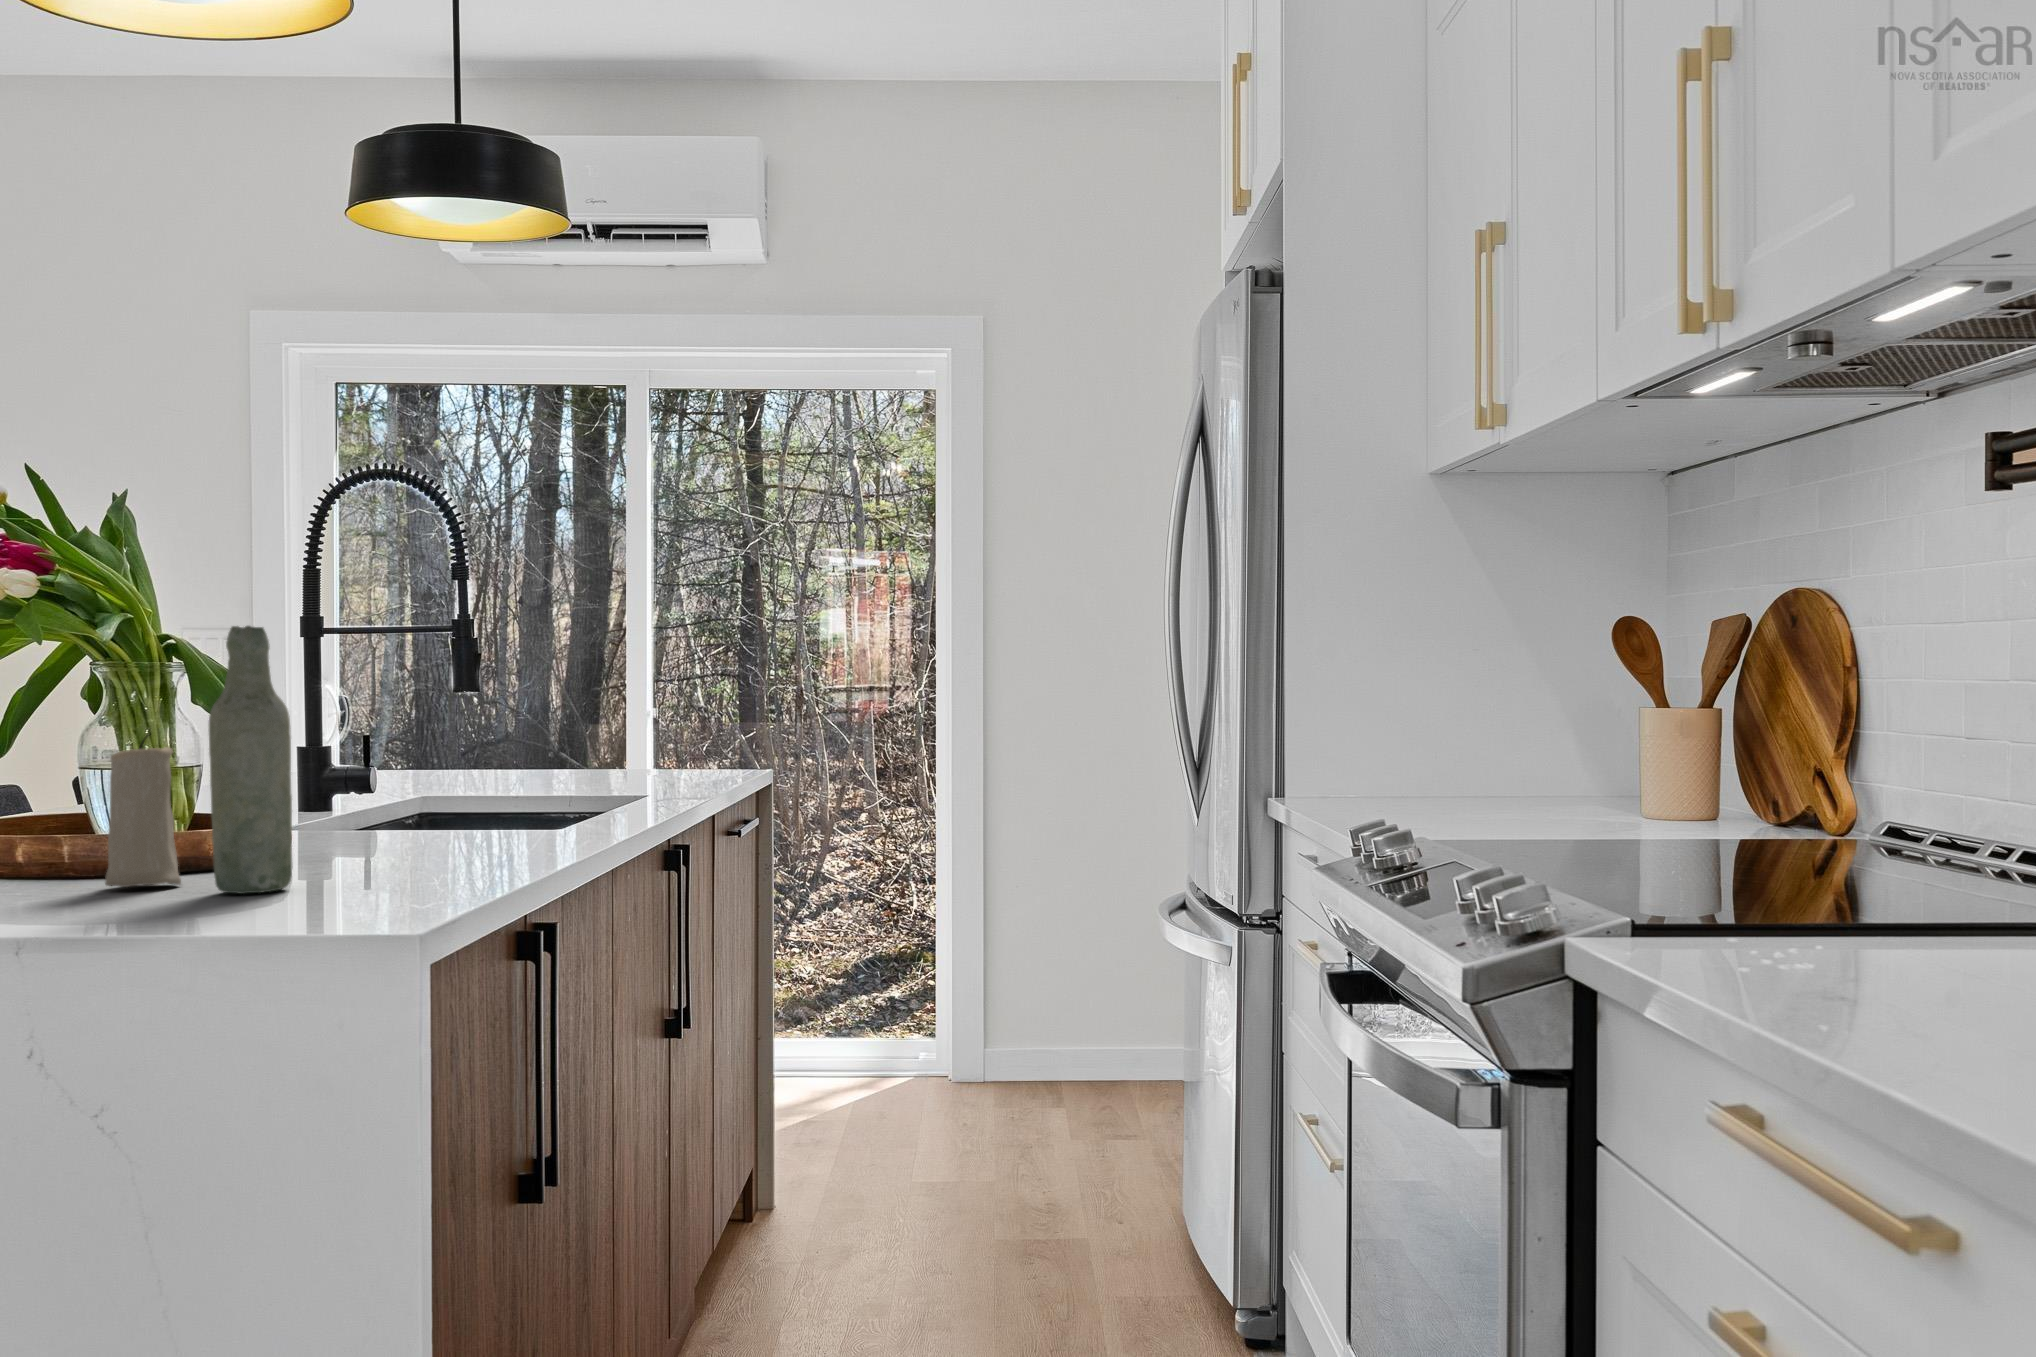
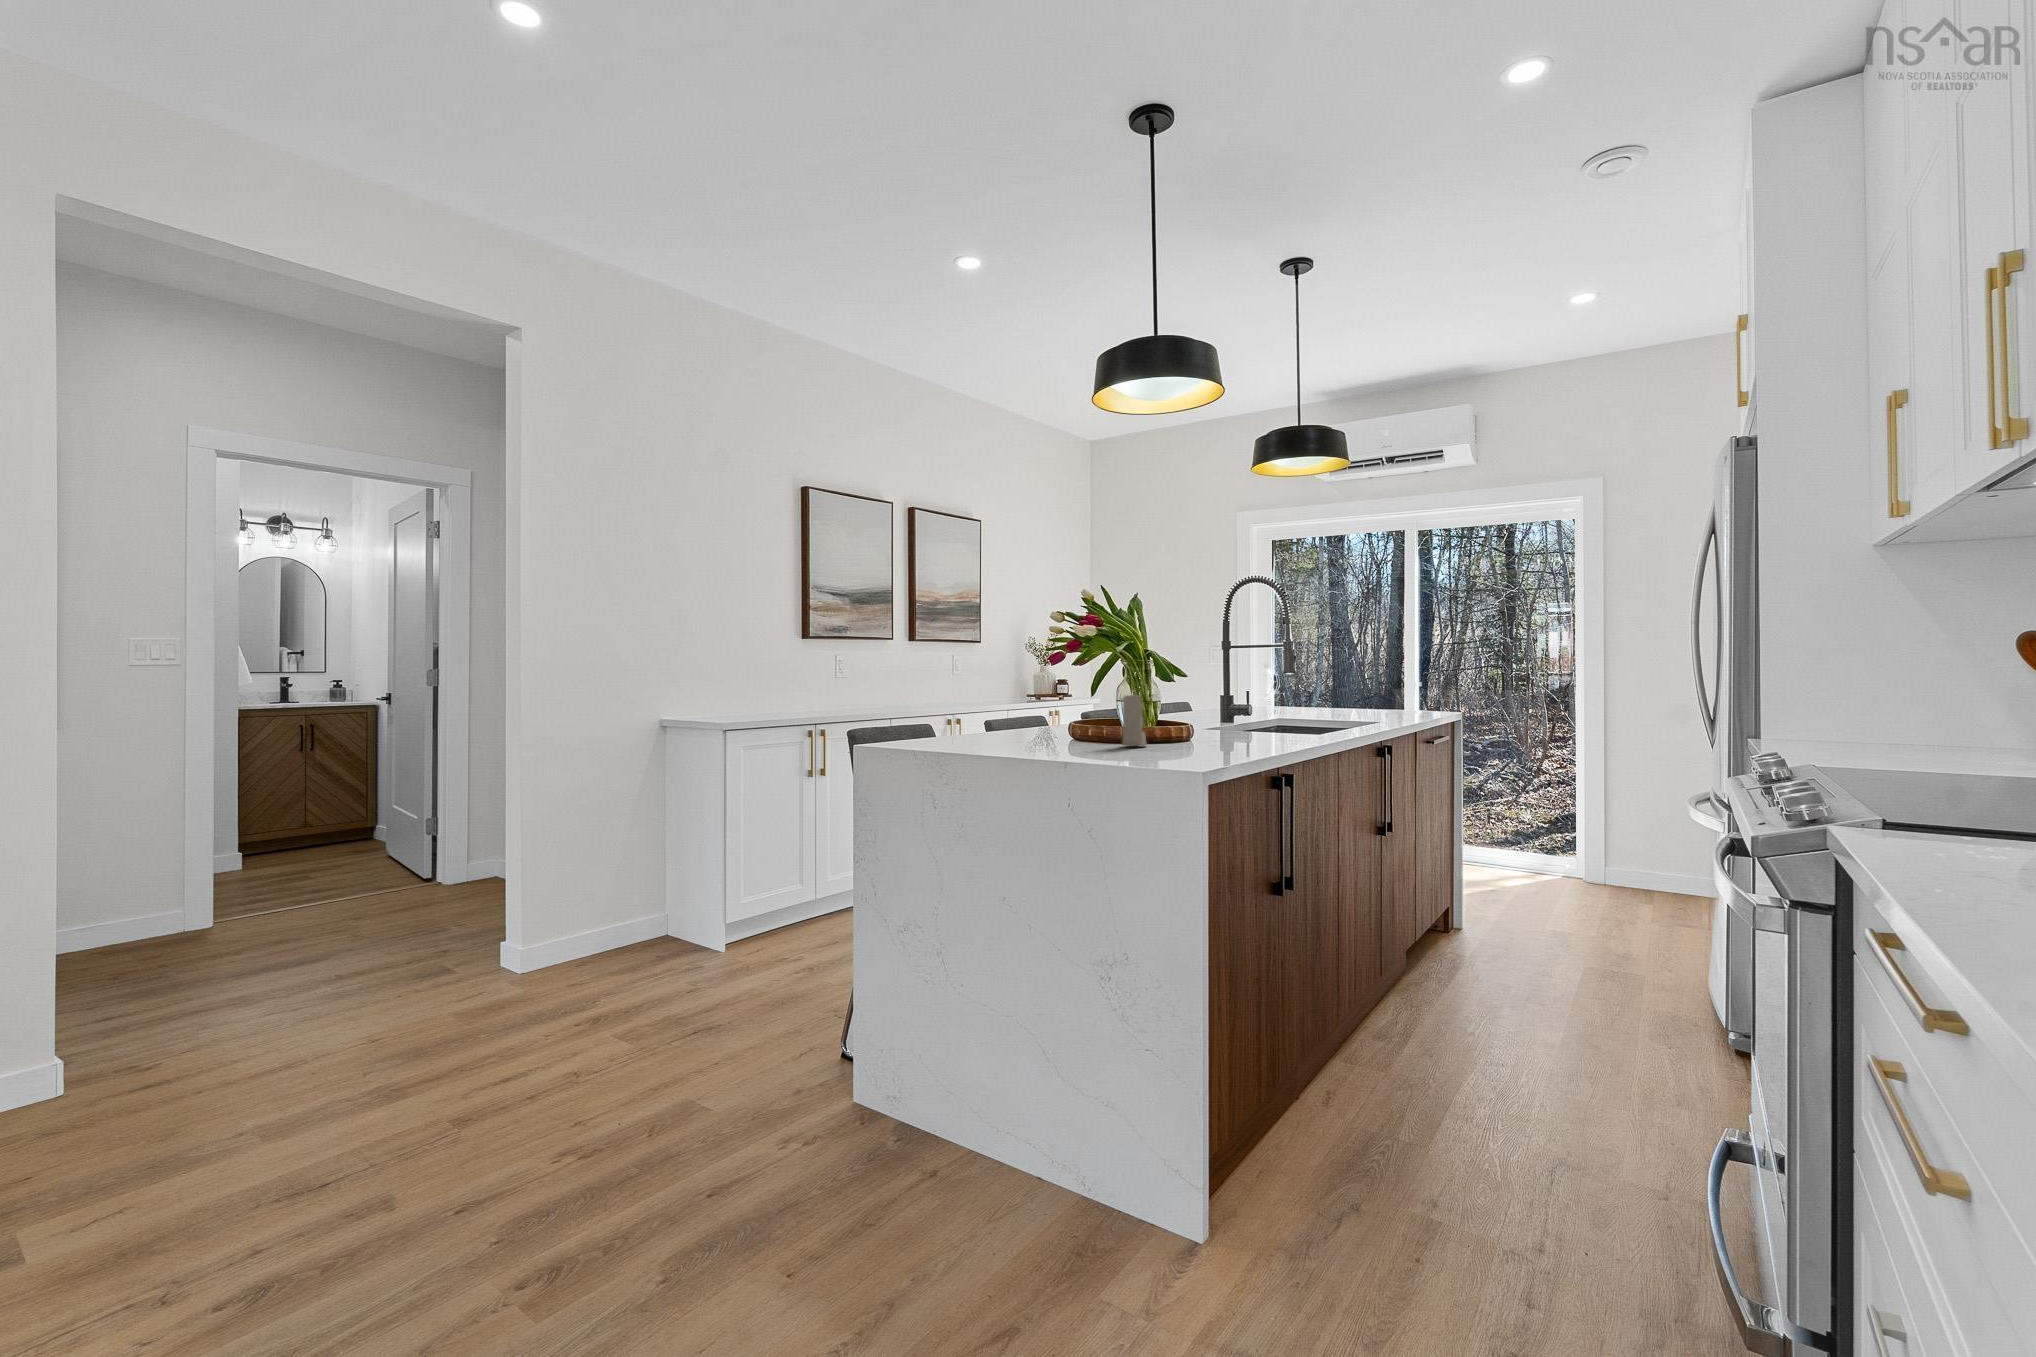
bottle: present [209,626,292,894] -> none [1150,649,1180,751]

